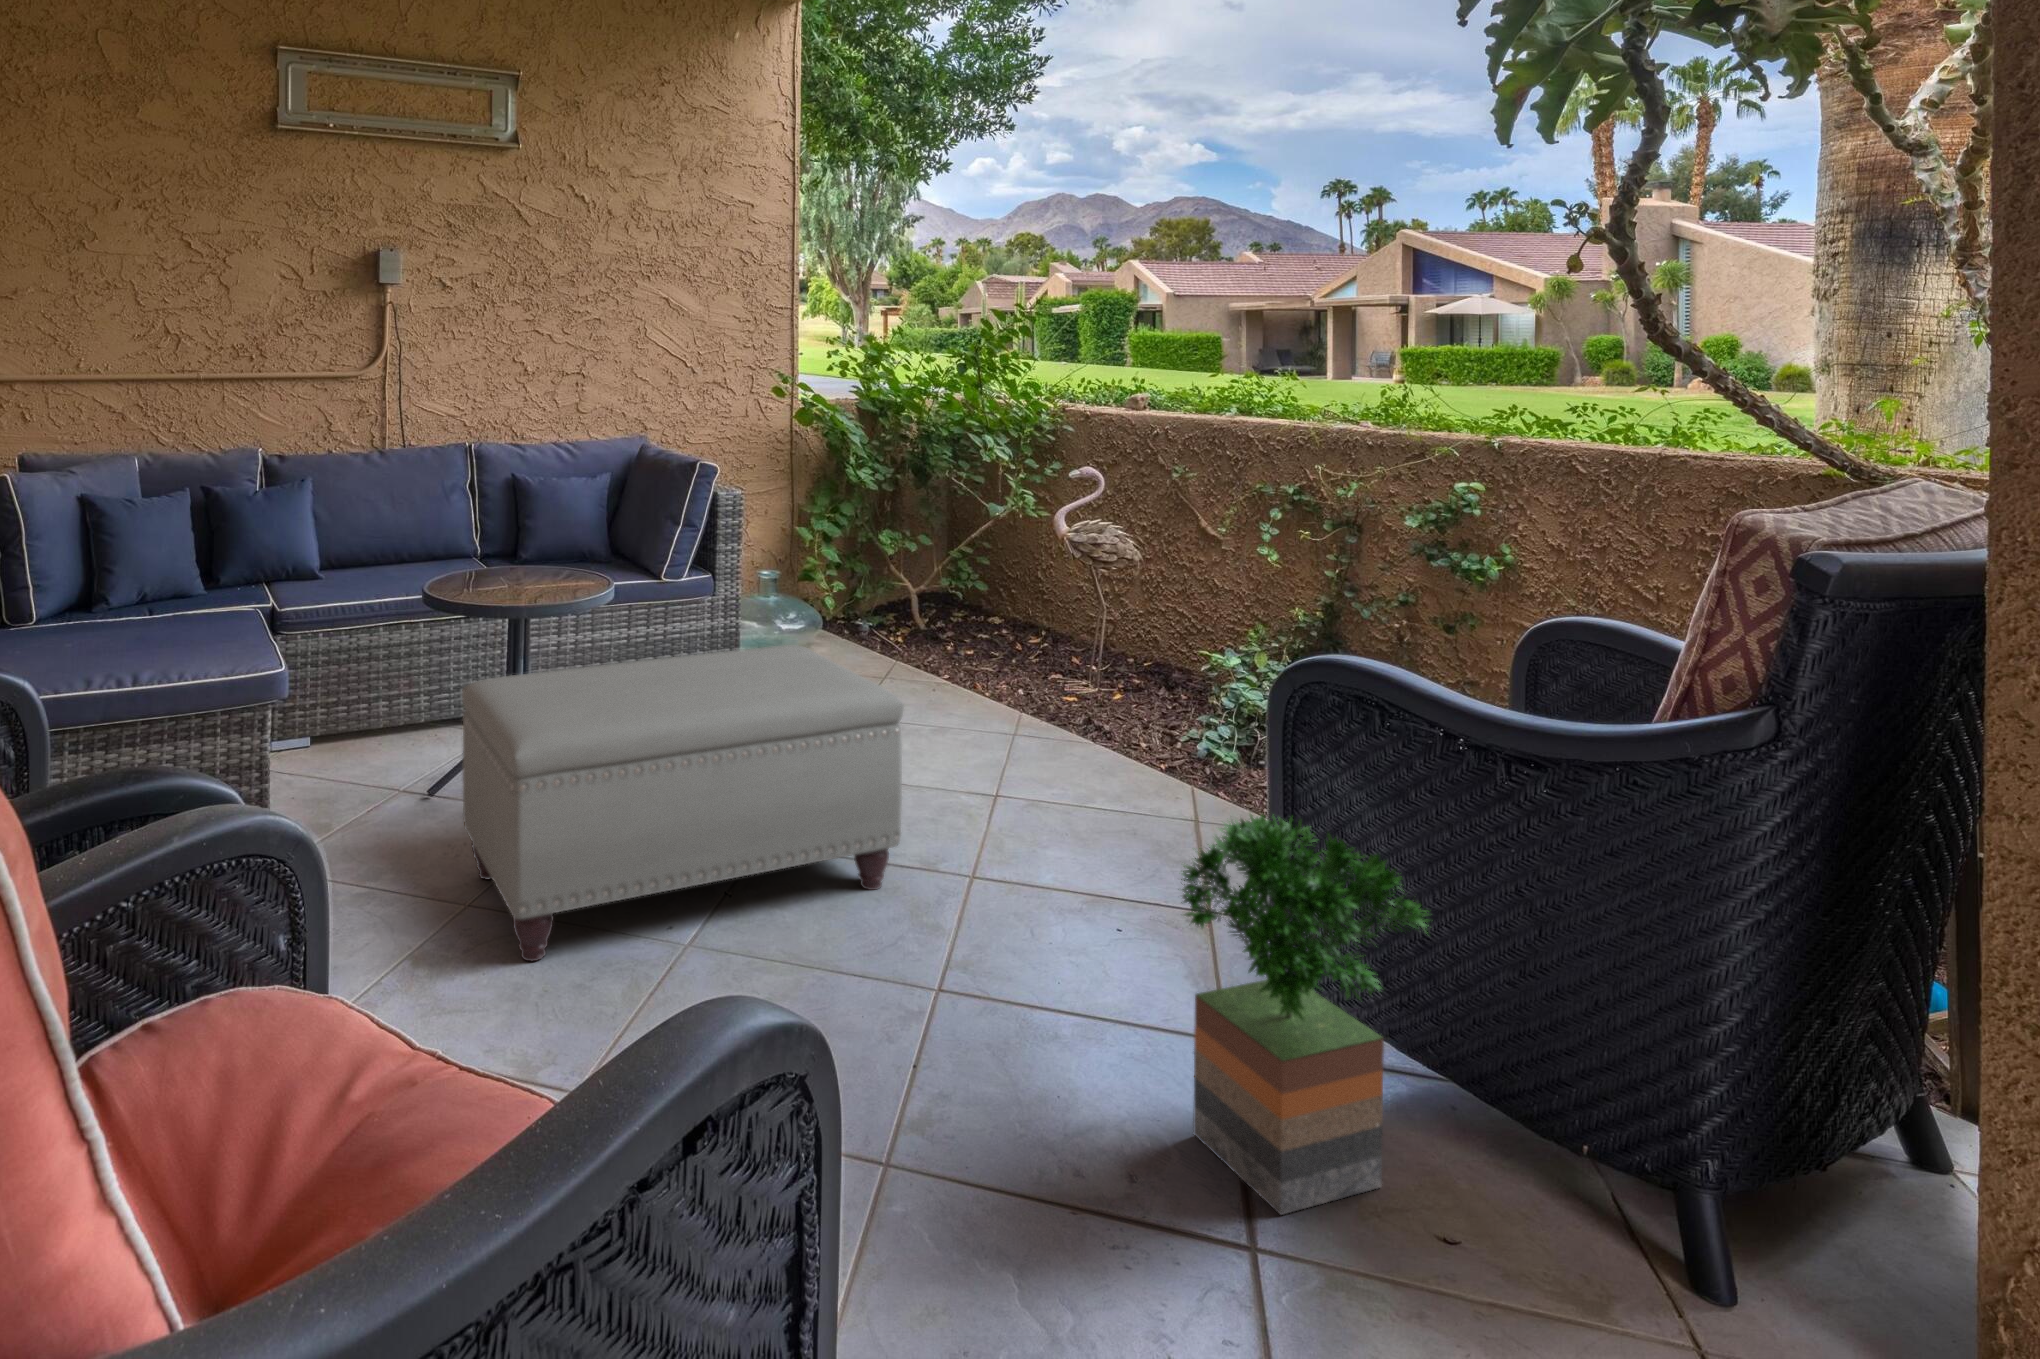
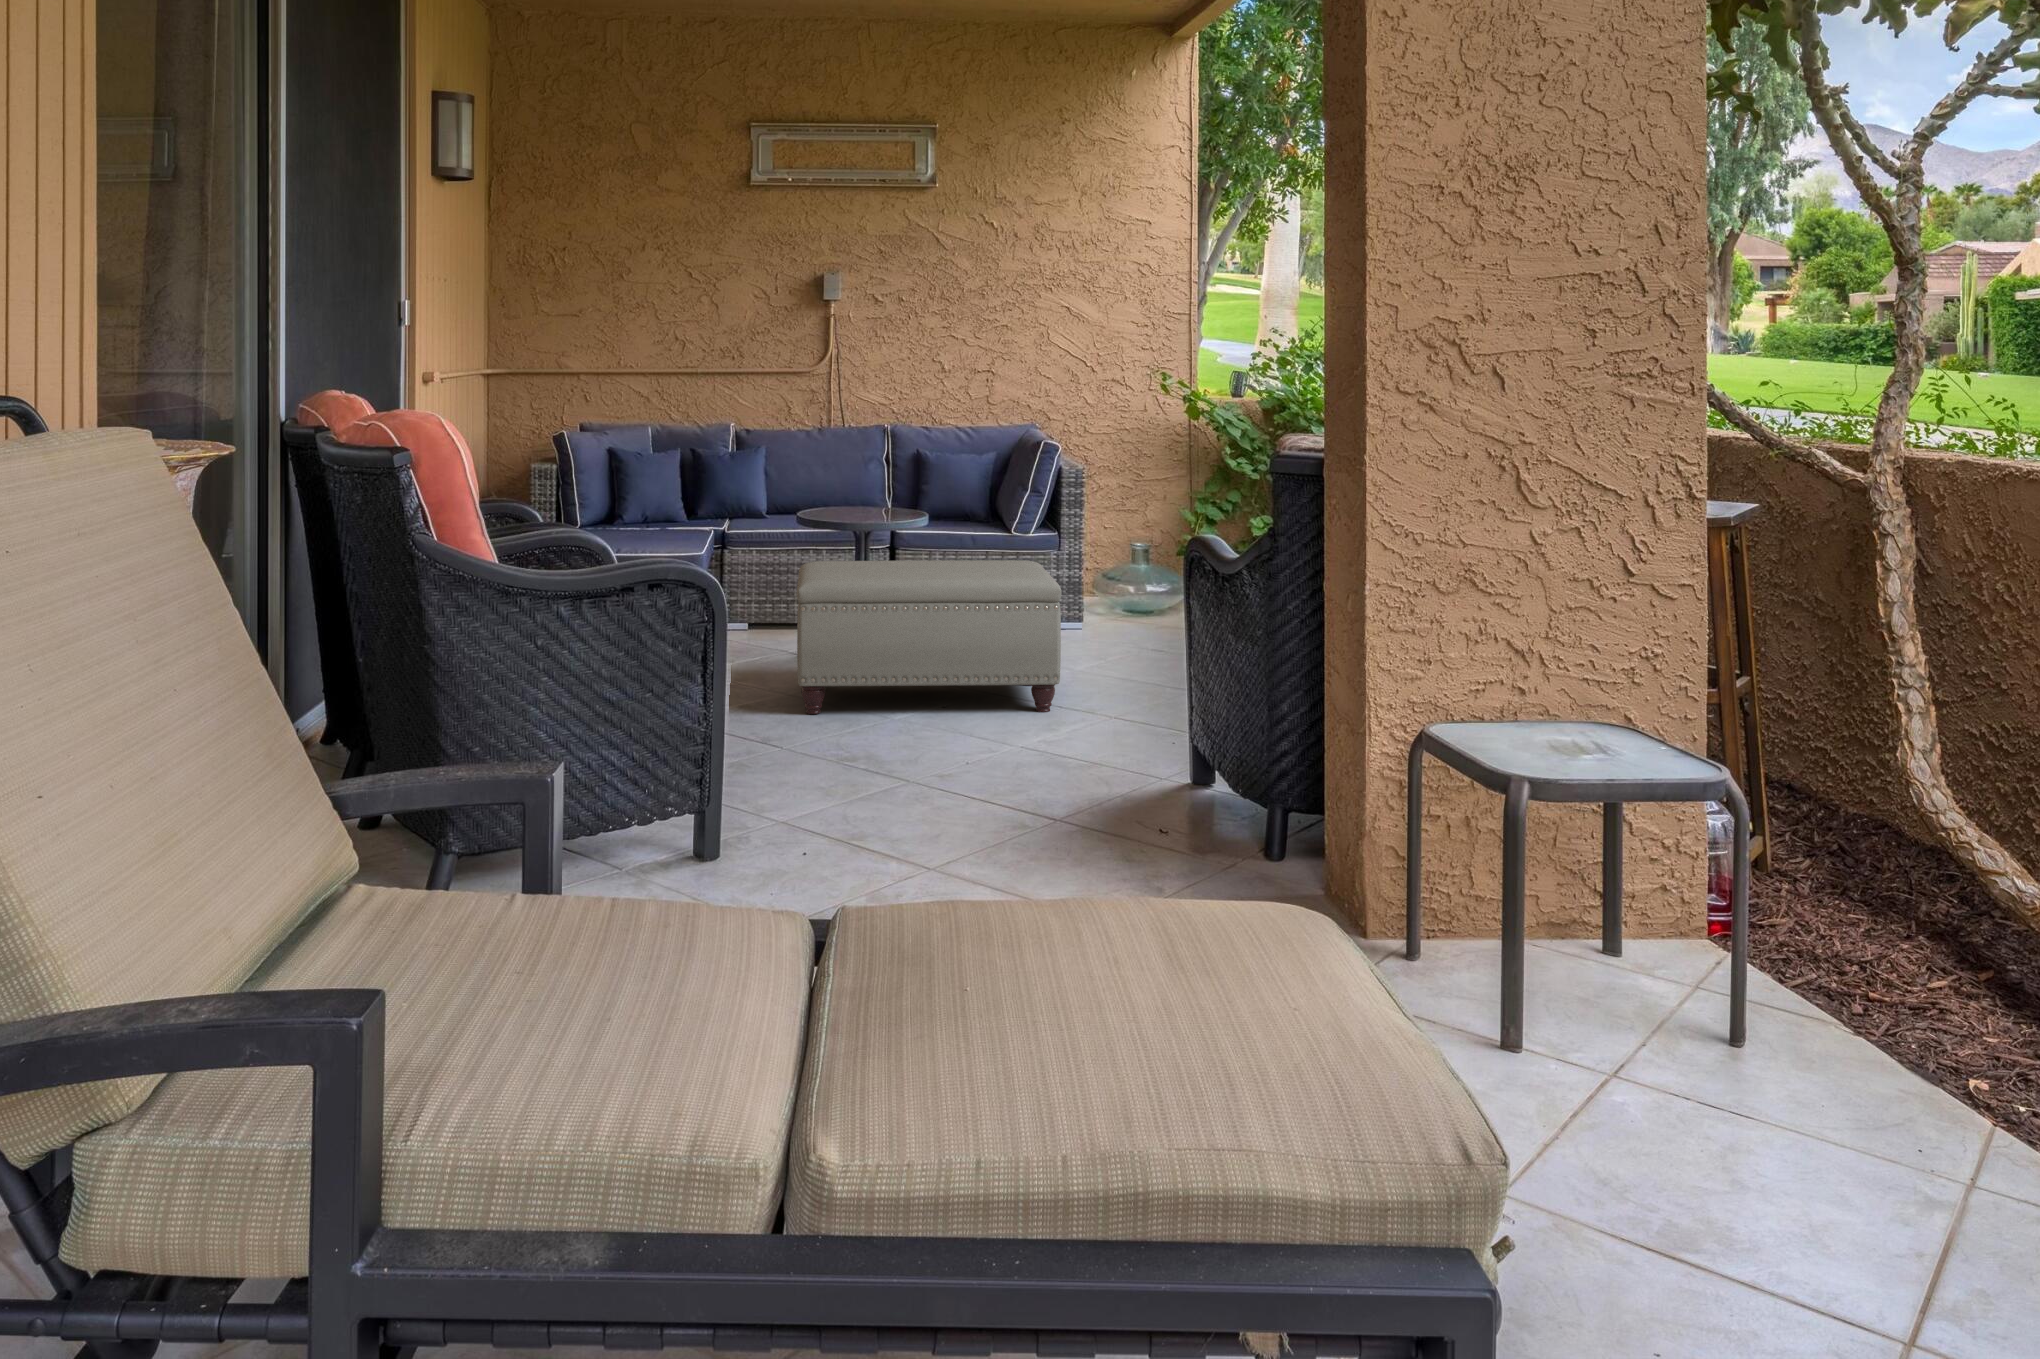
potted tree: present [1181,815,1429,1215] -> none [1065,616,1205,814]

